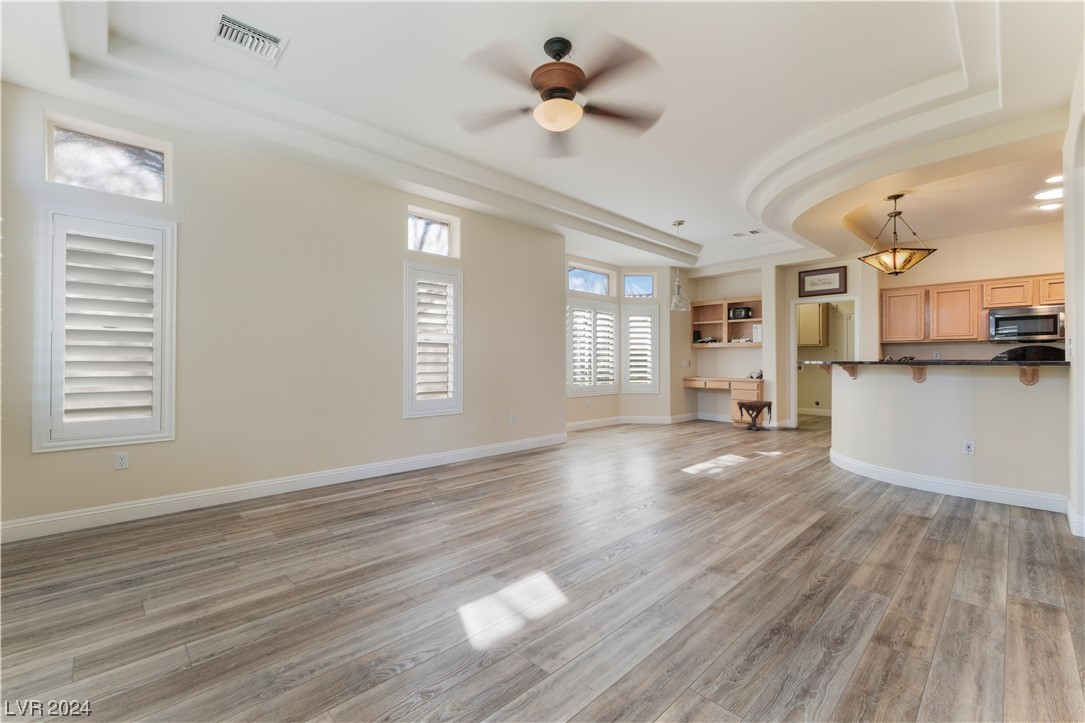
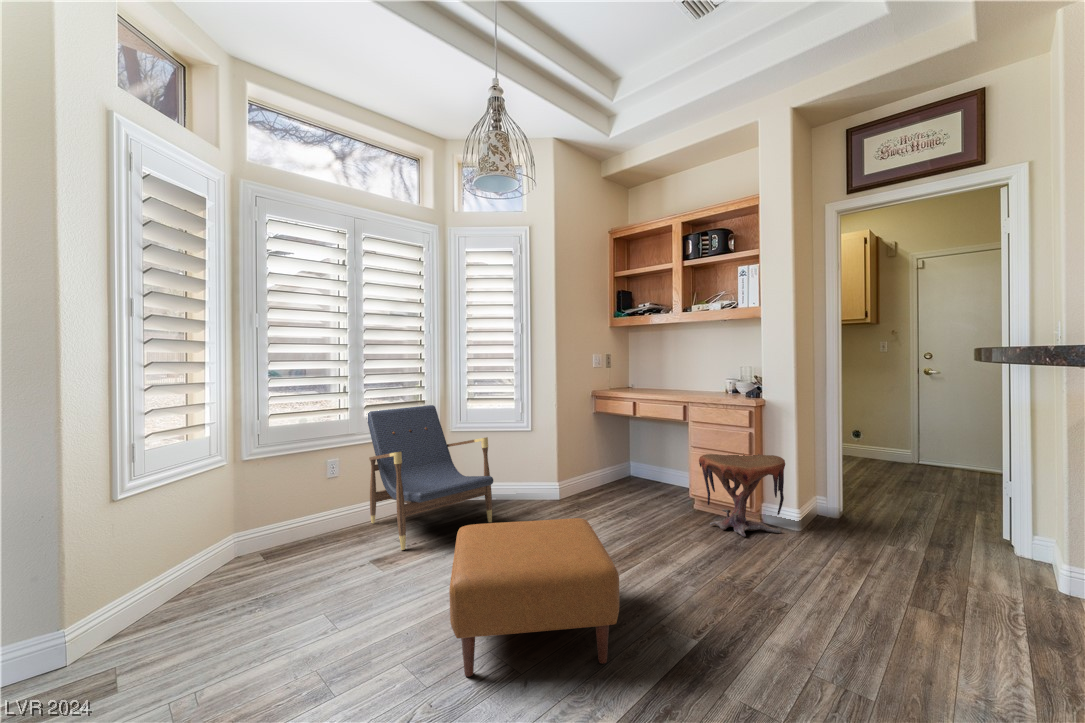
lounge chair: none [600,380,655,431] -> present [368,405,493,550]
ottoman: none [666,412,726,445] -> present [449,518,619,677]

